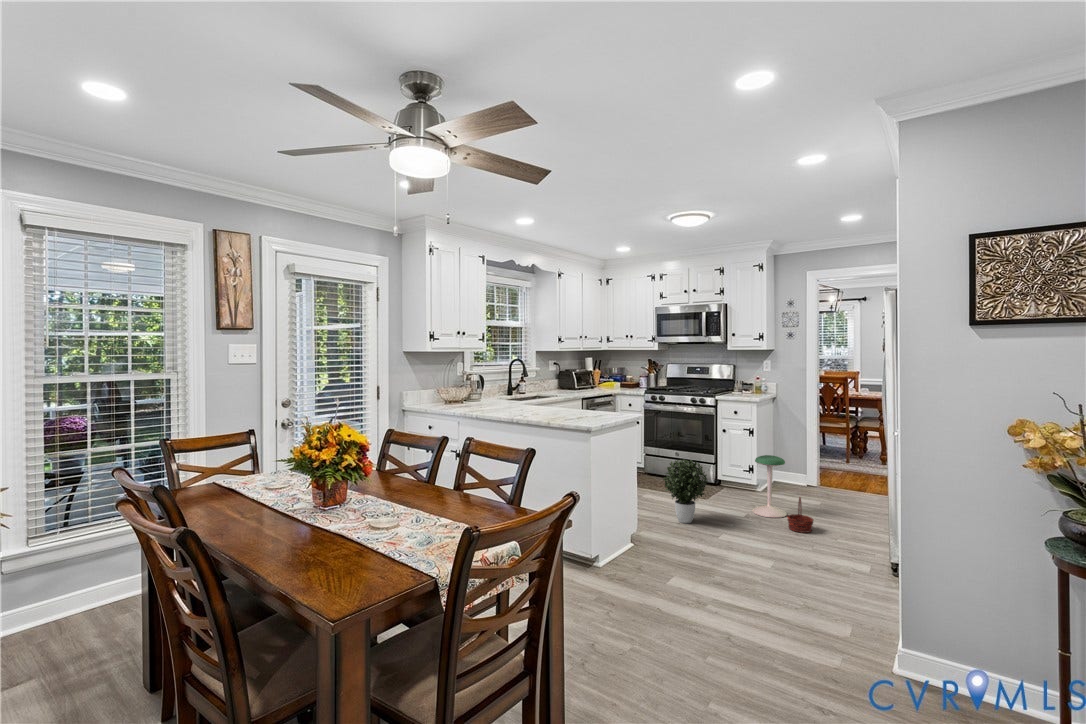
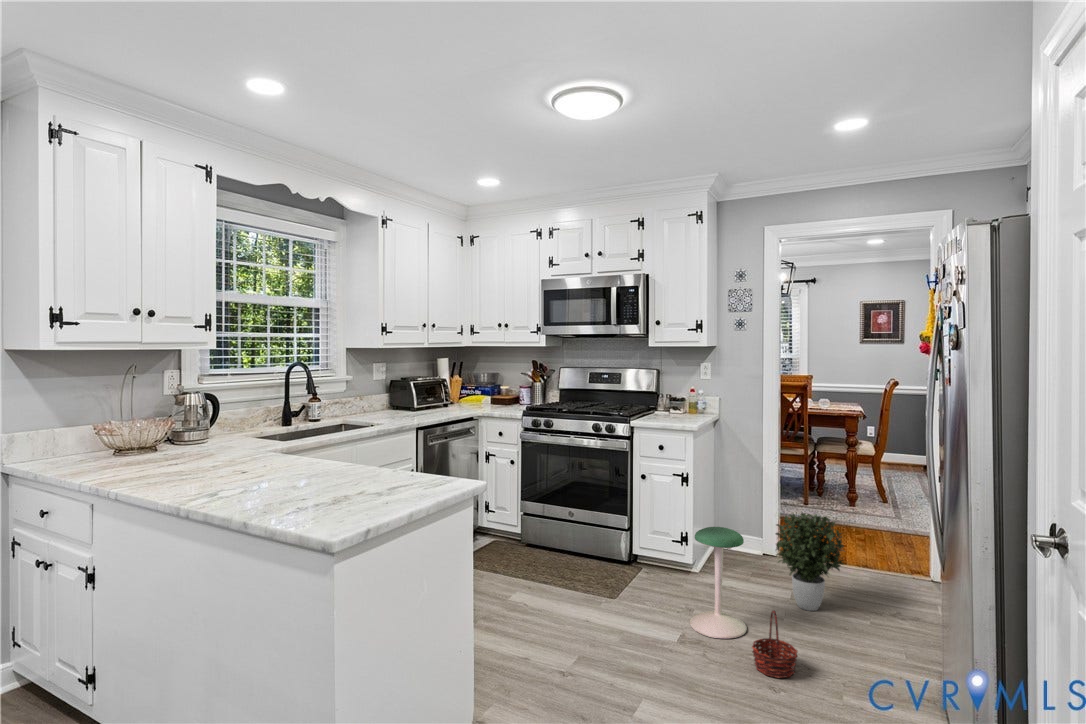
potted plant: present [663,459,708,523] -> present [776,512,844,611]

